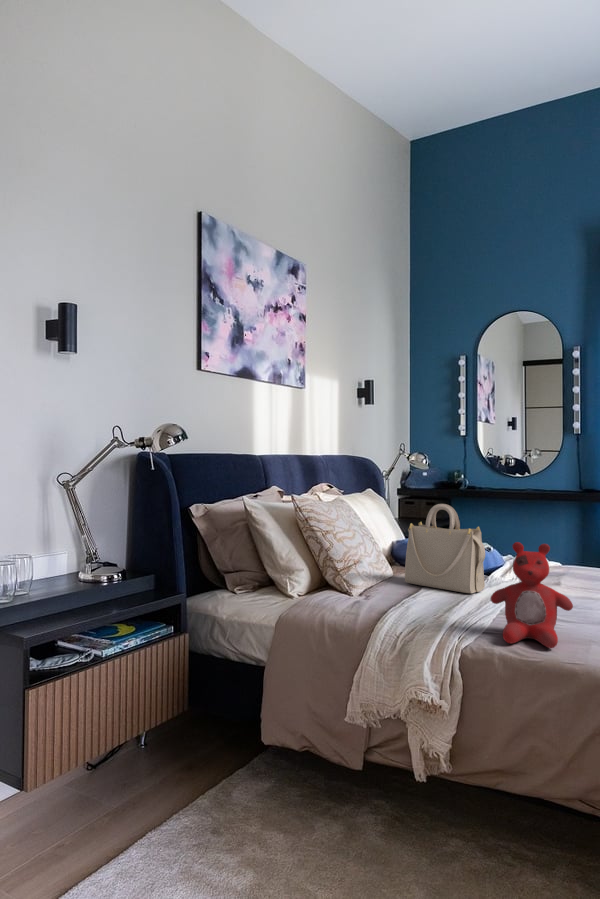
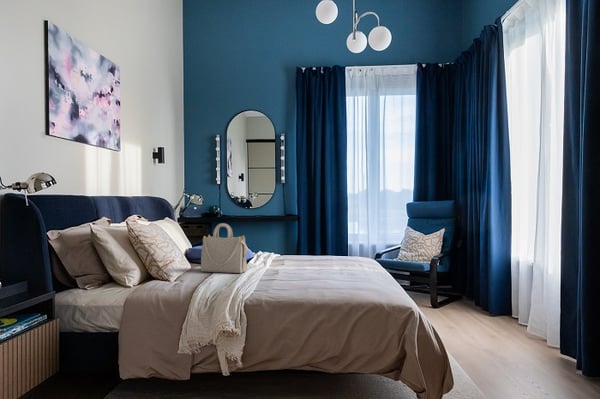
stuffed bear: present [491,542,573,648] -> none [258,240,298,294]

